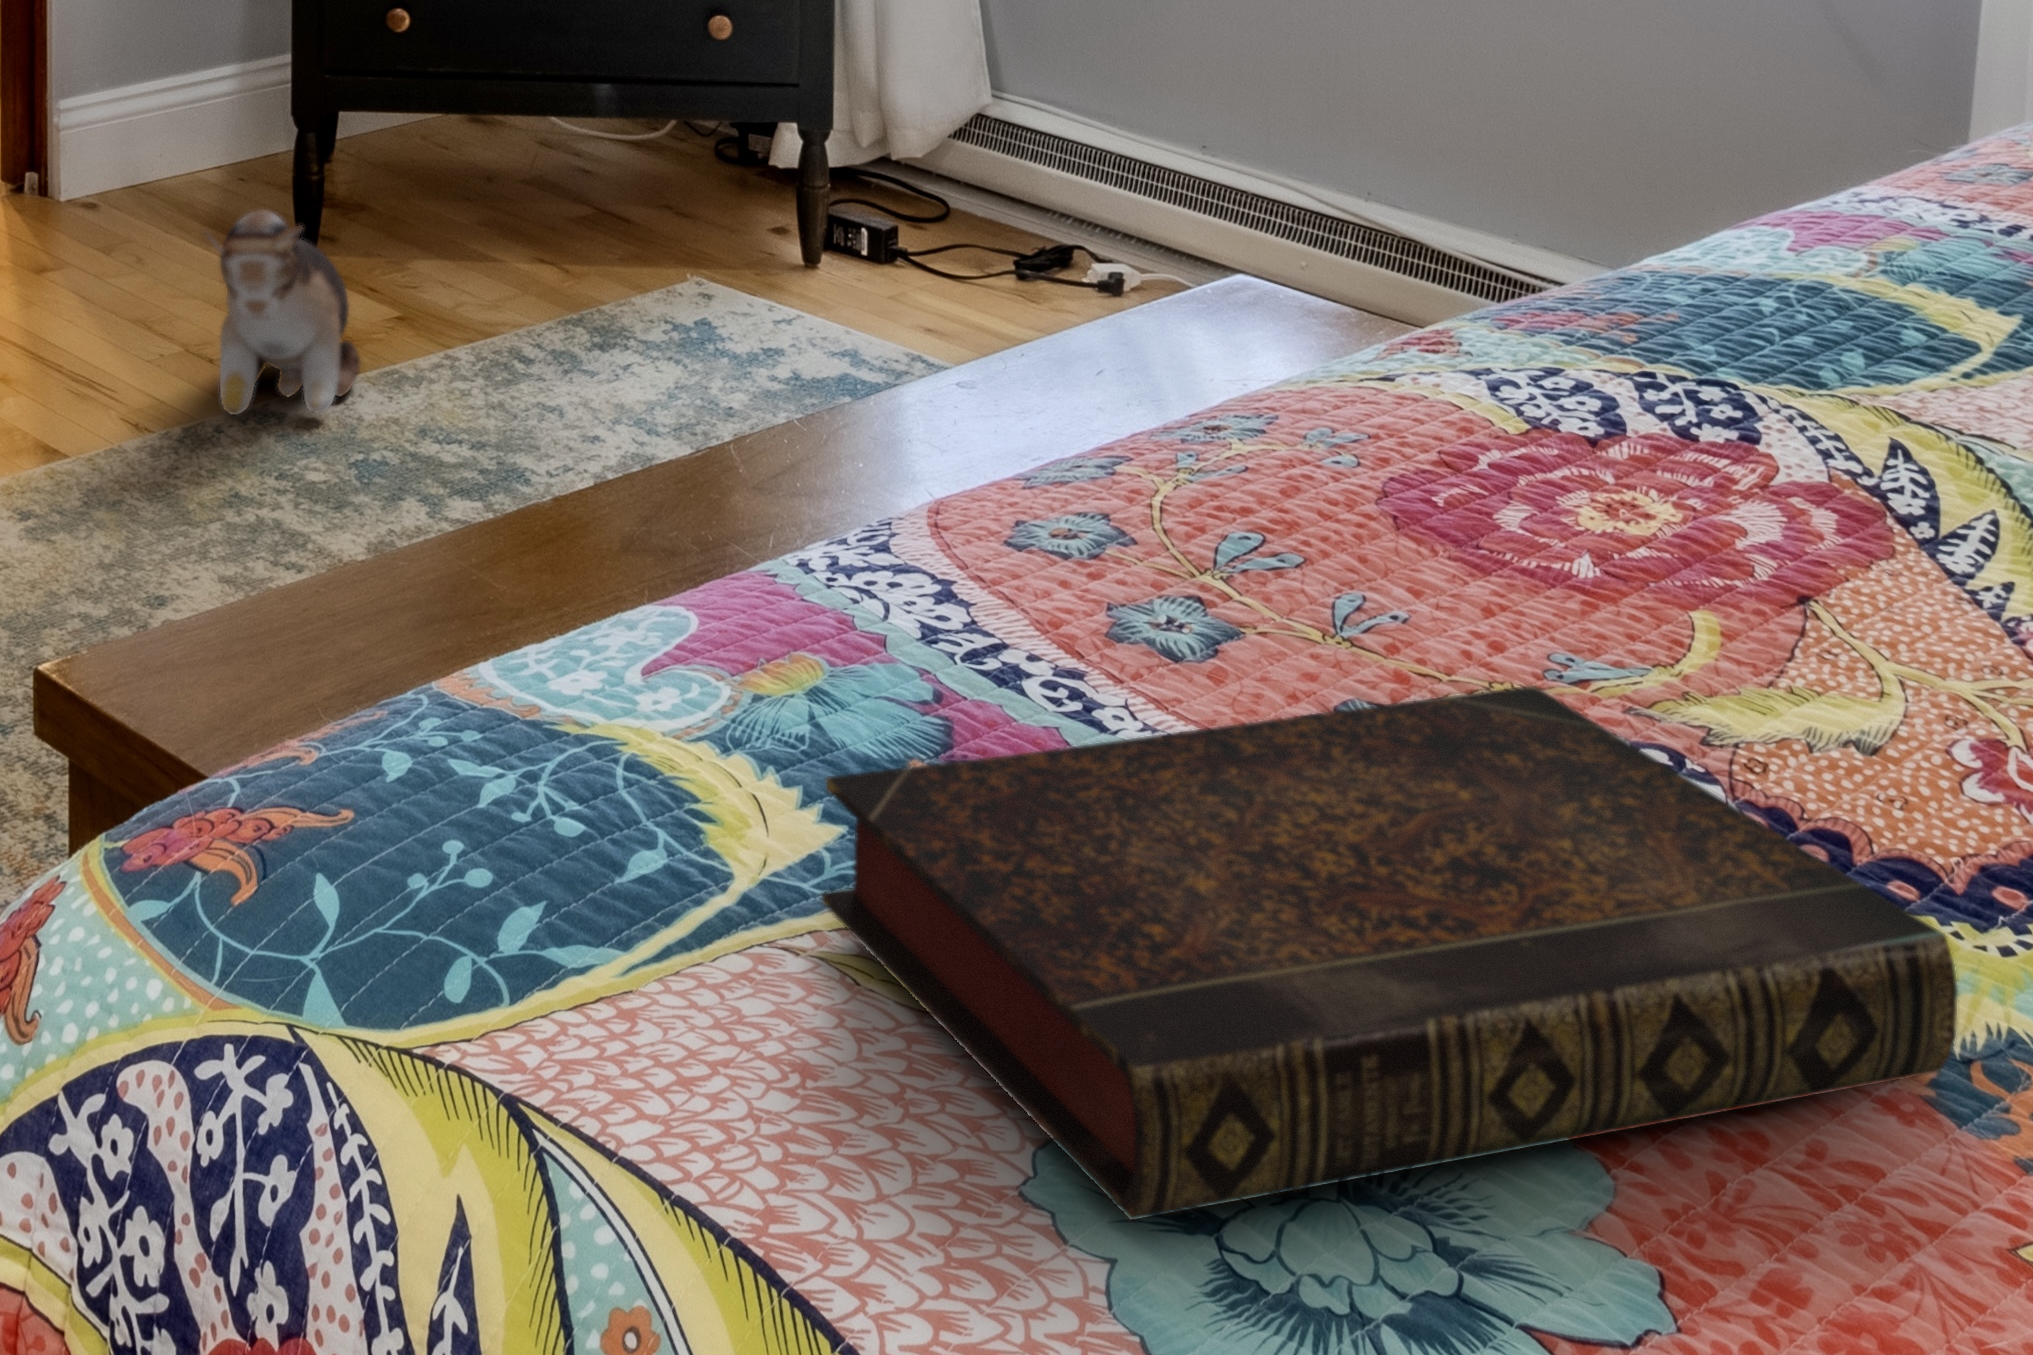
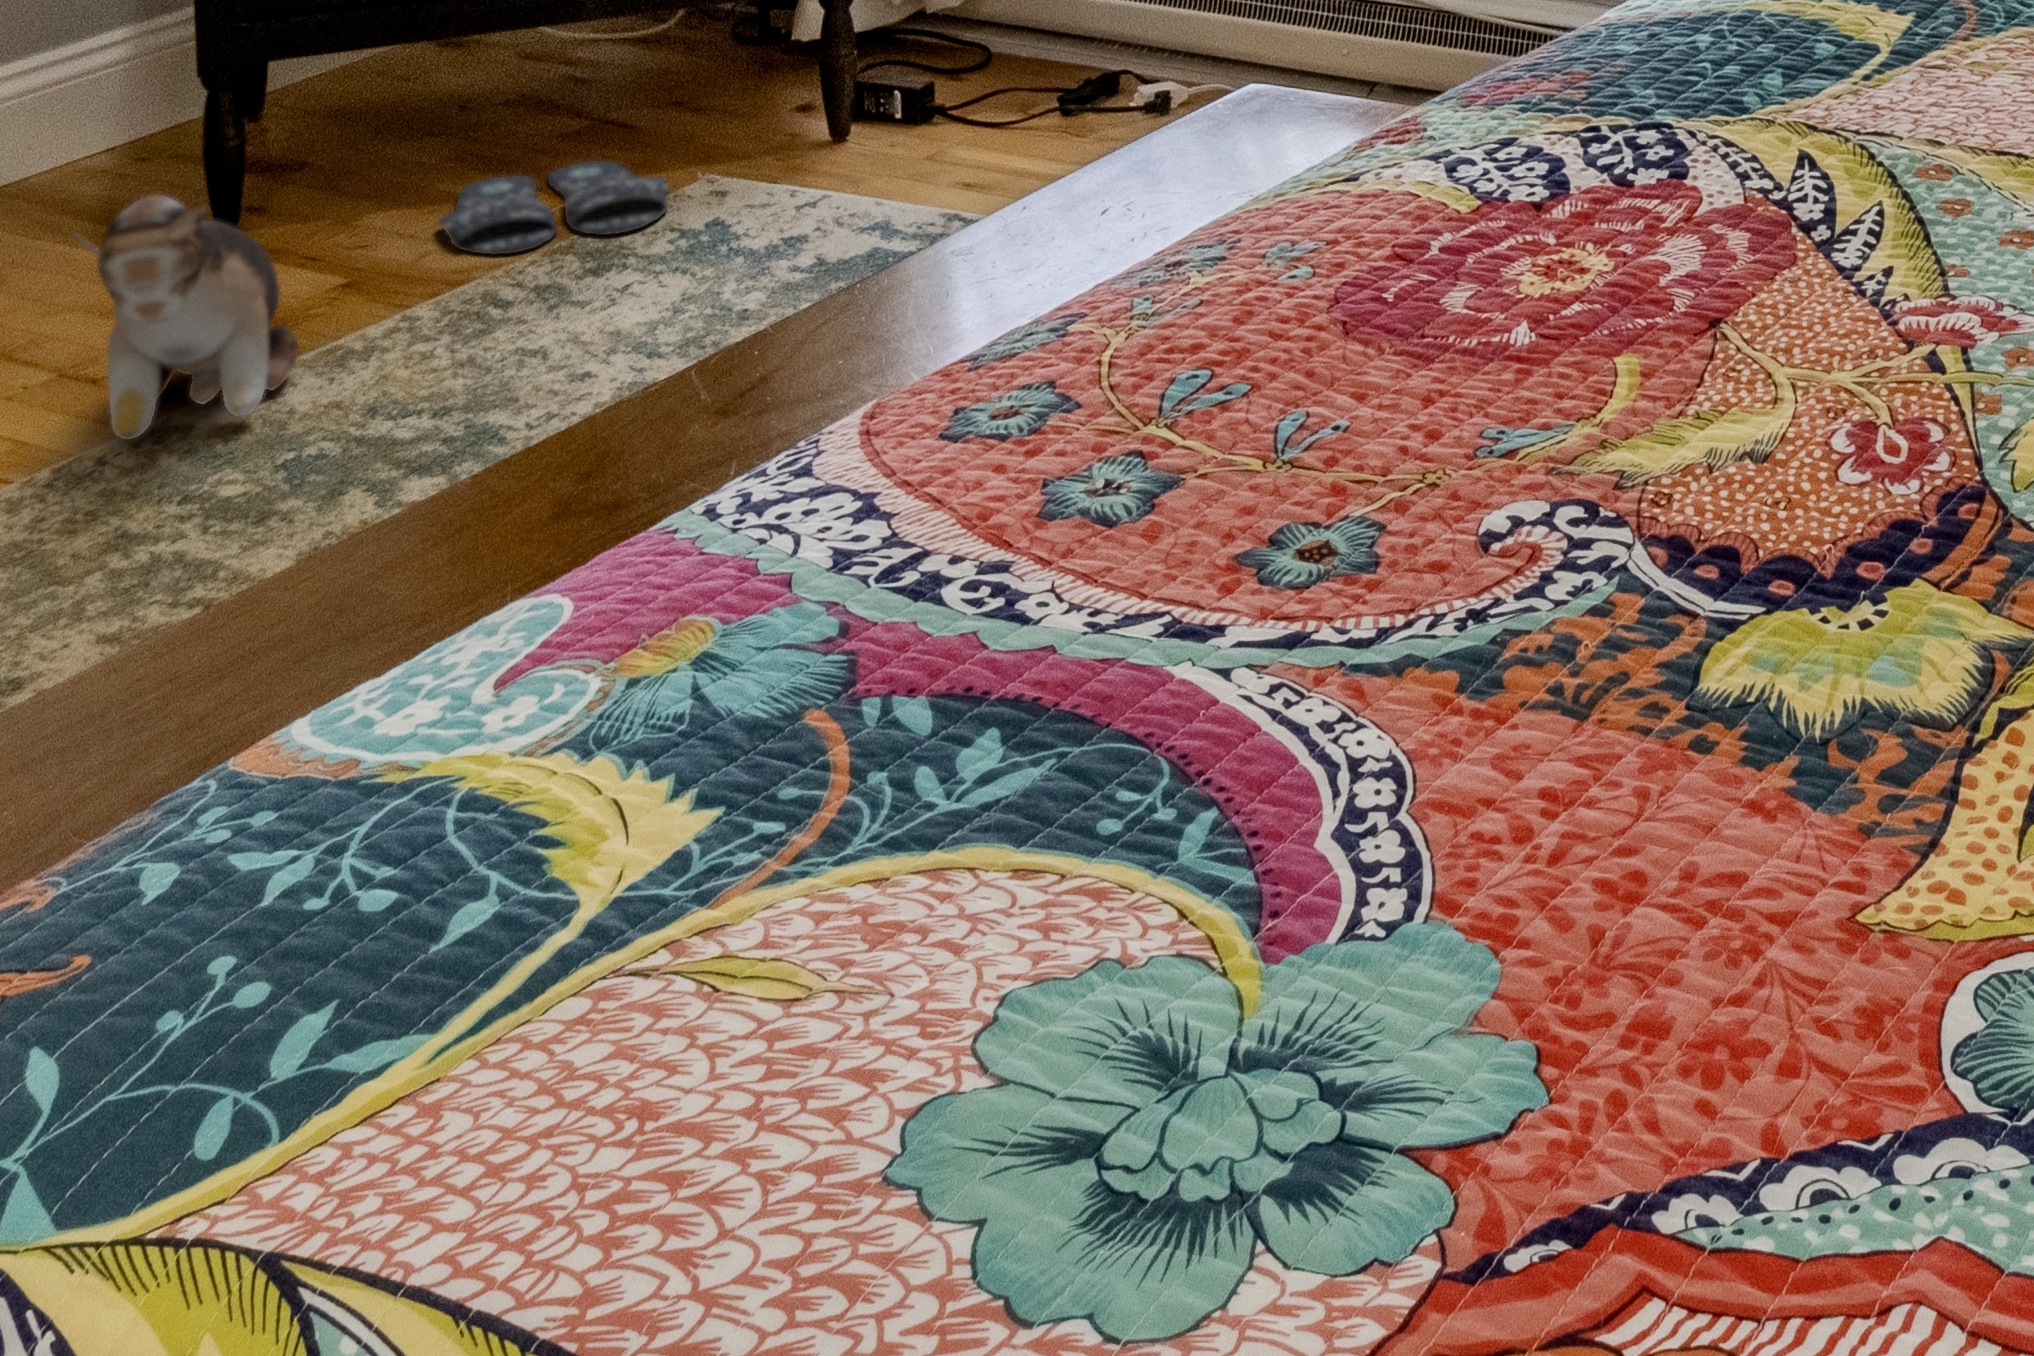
slippers: none [468,245,657,315] -> present [439,161,668,255]
book: present [821,686,1958,1220] -> none [680,477,1810,1167]

